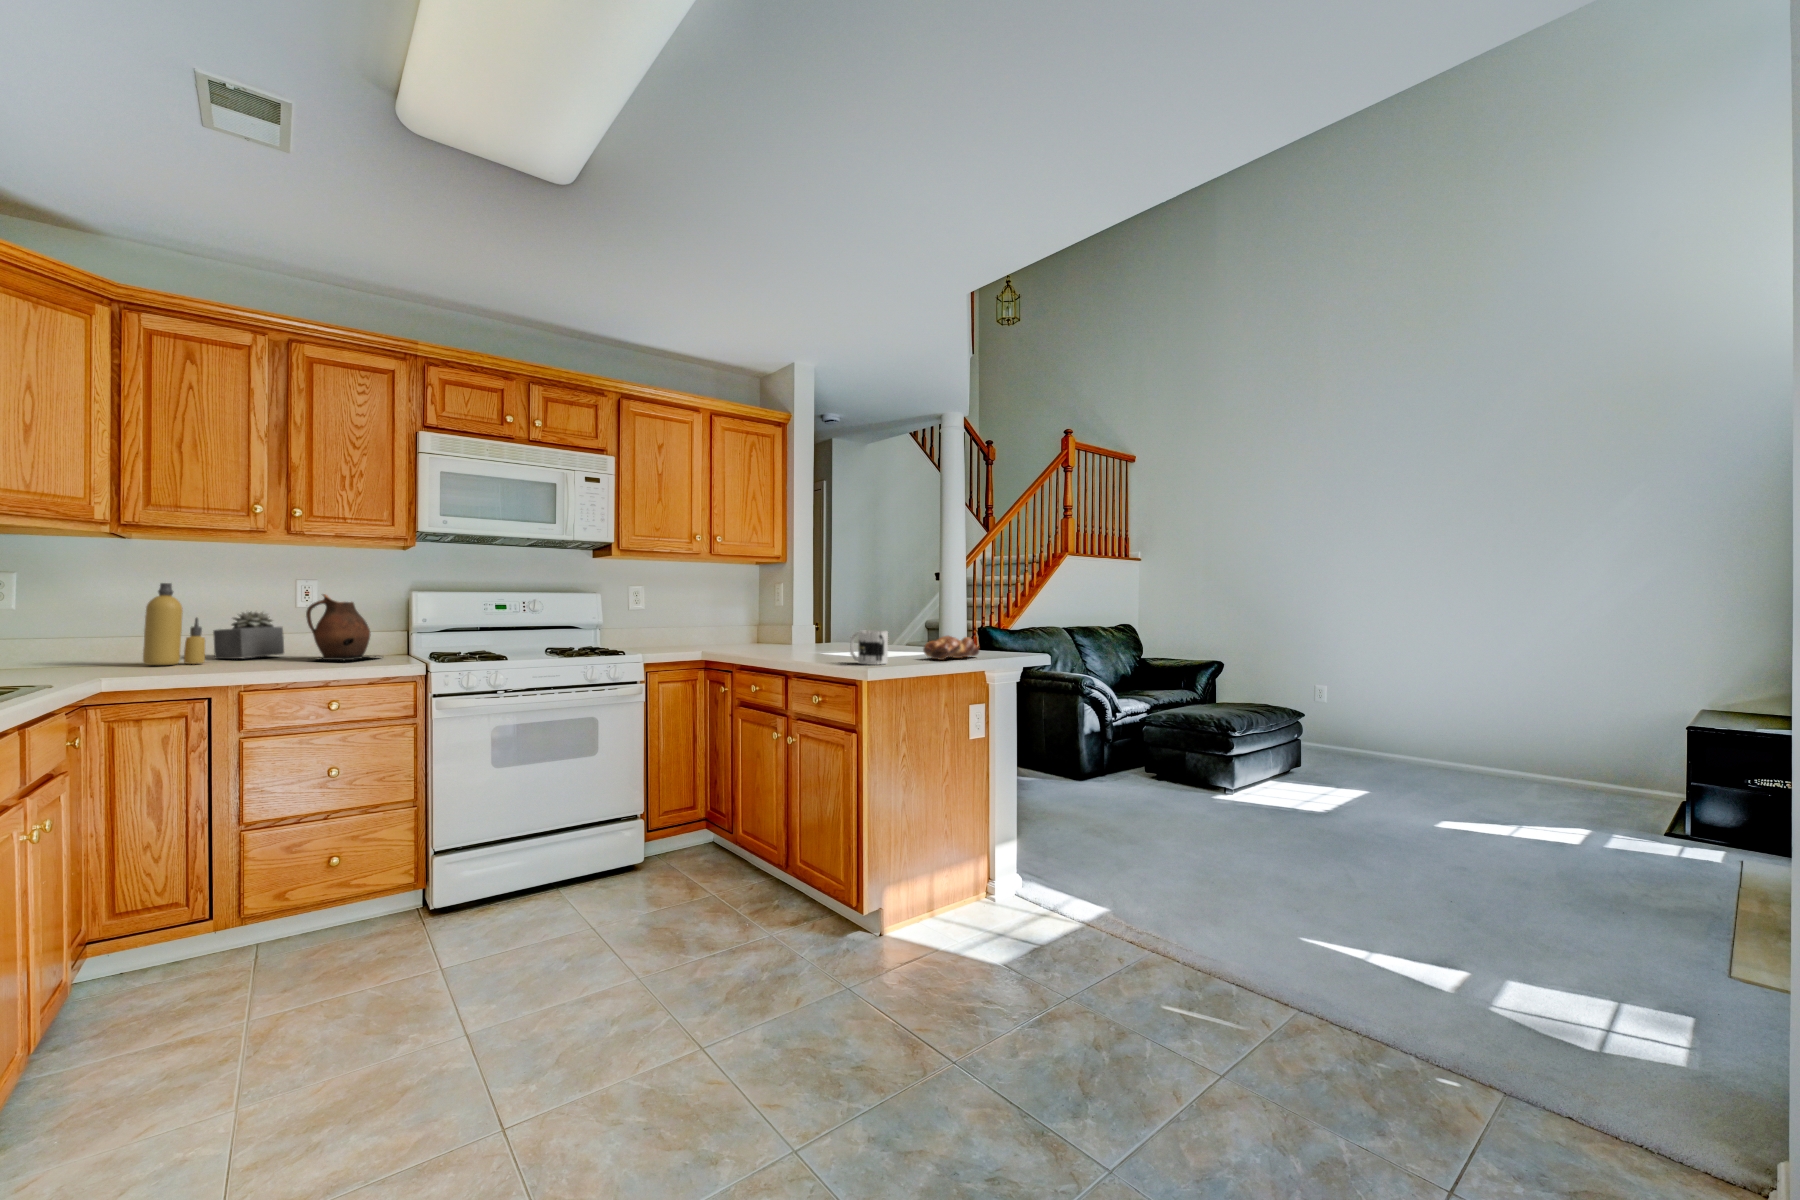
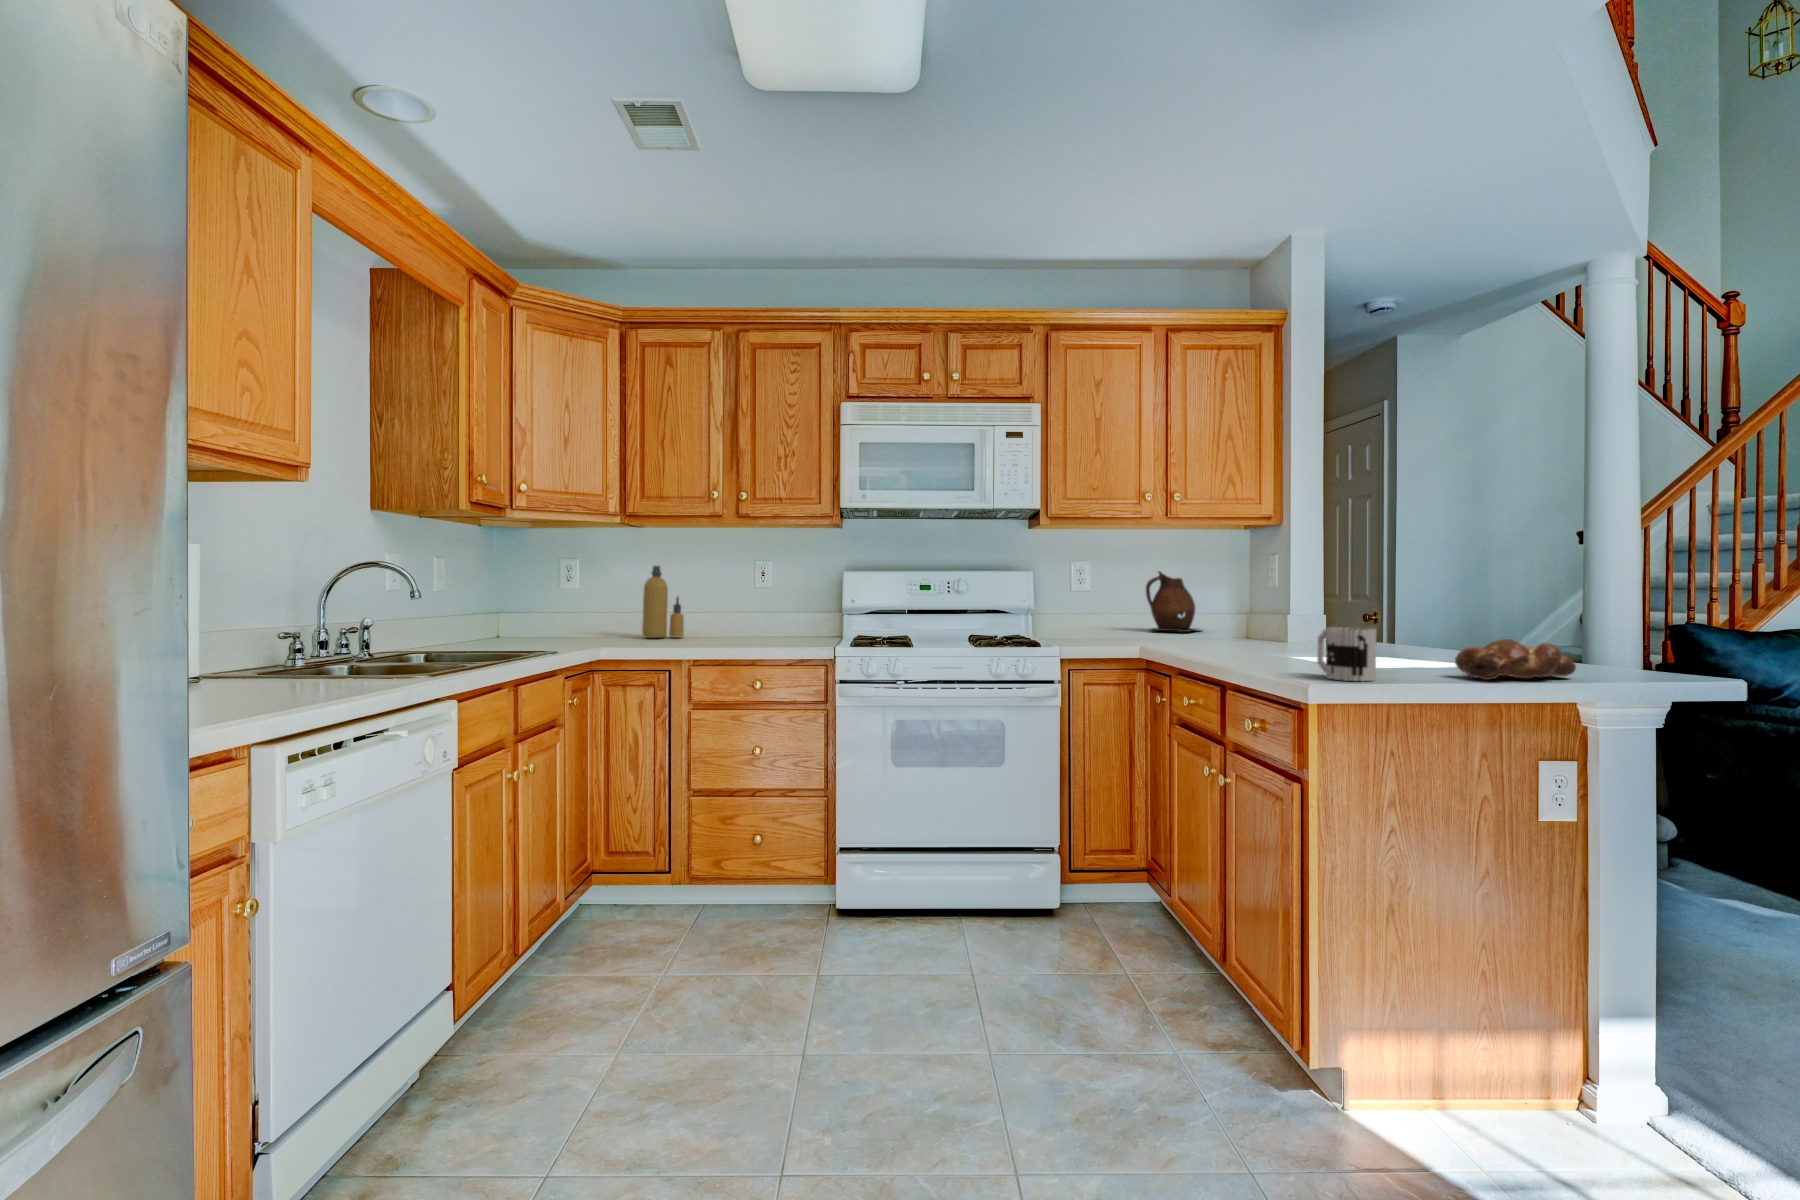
ceramic pitcher: present [306,594,375,661] -> present [1146,571,1196,632]
succulent plant: present [213,611,284,659] -> none [697,589,748,634]

